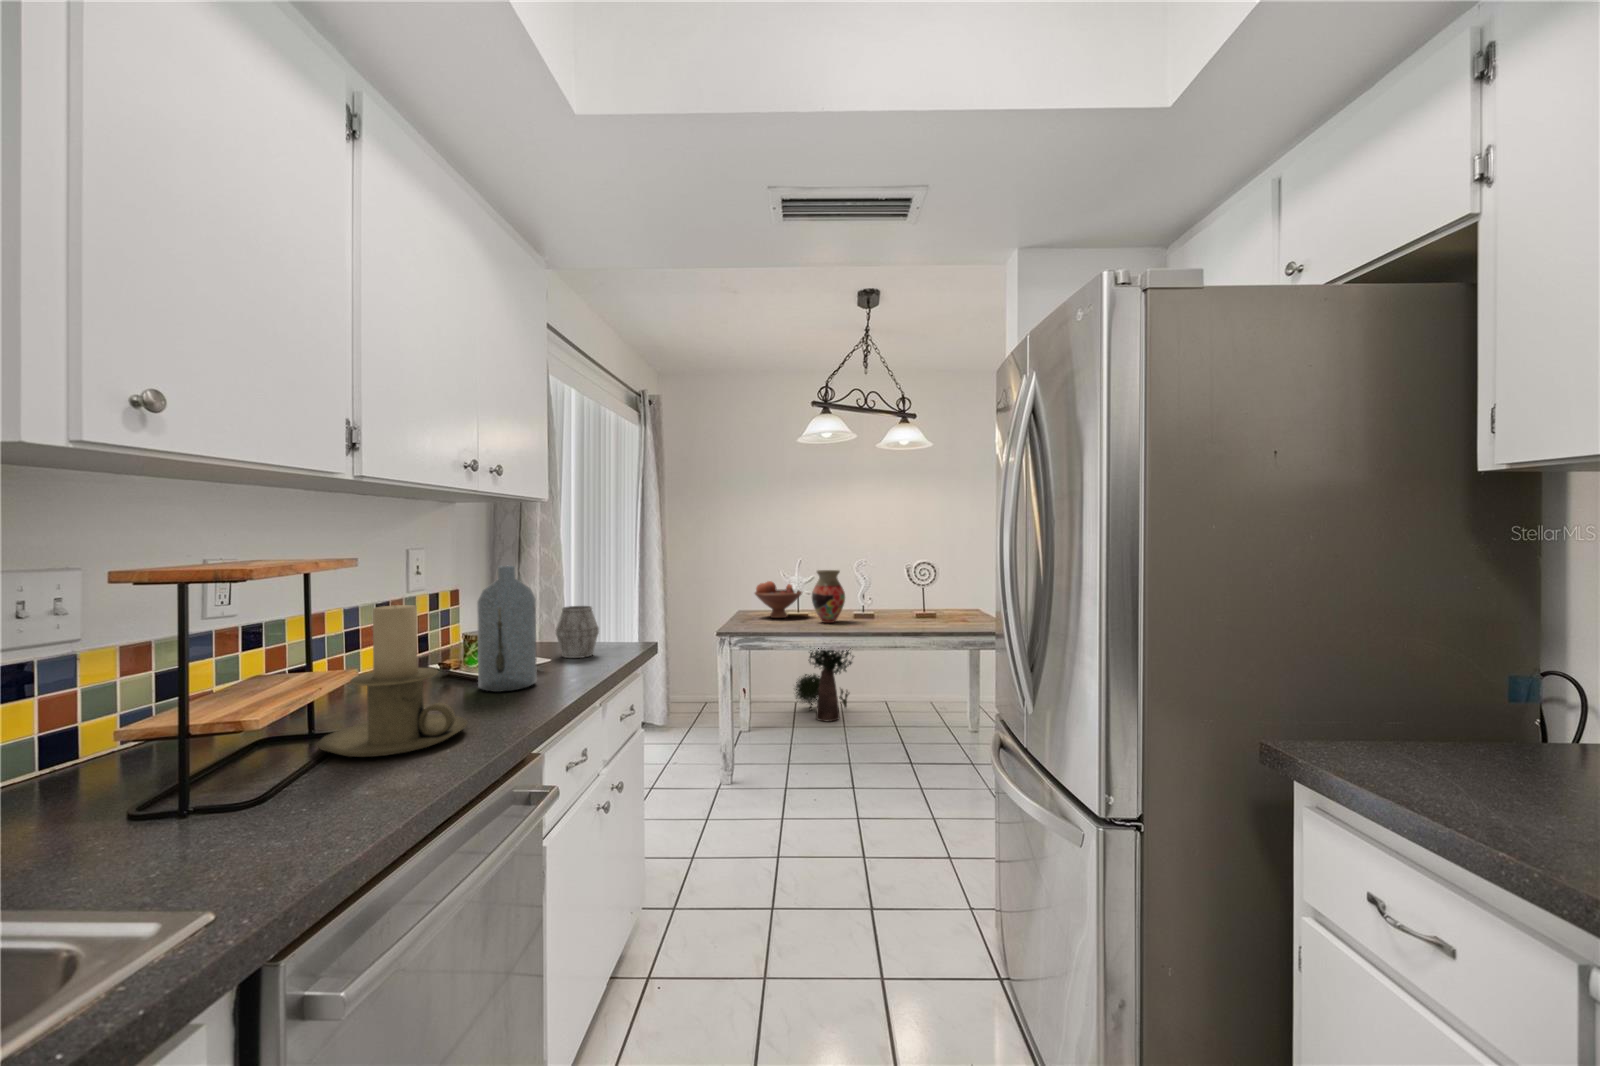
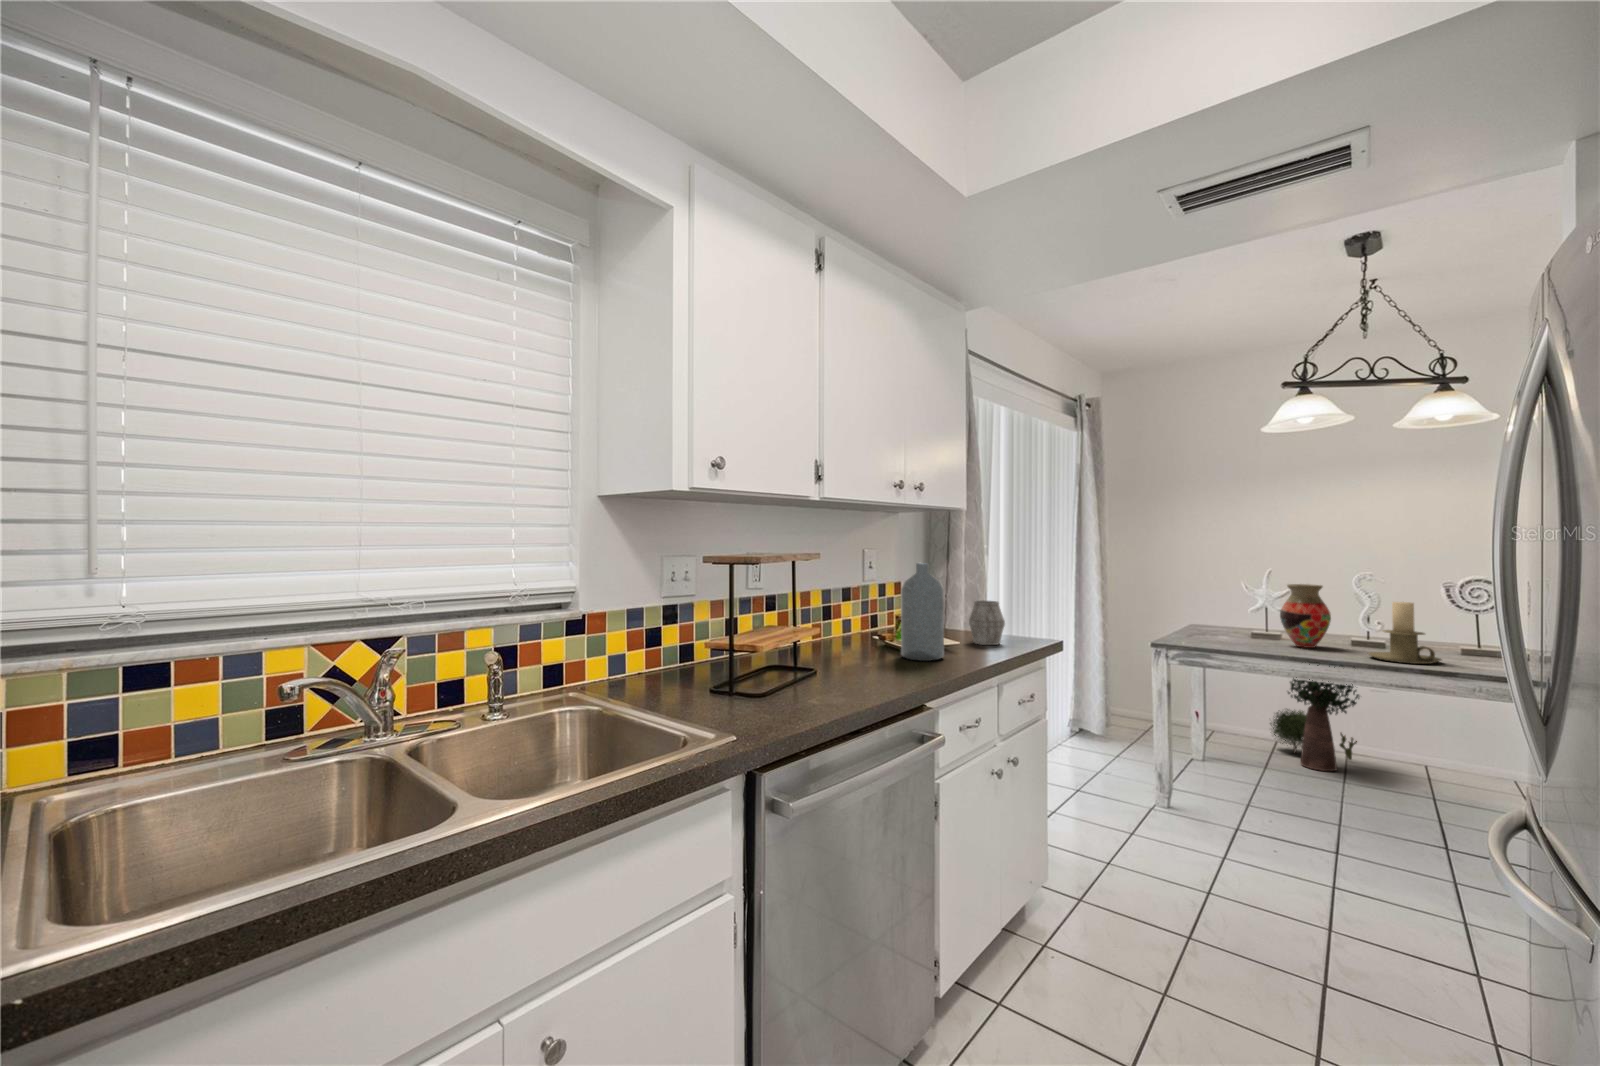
fruit bowl: present [755,581,802,618] -> none [1206,594,1272,637]
candle holder: present [317,605,468,757] -> present [1368,602,1441,664]

